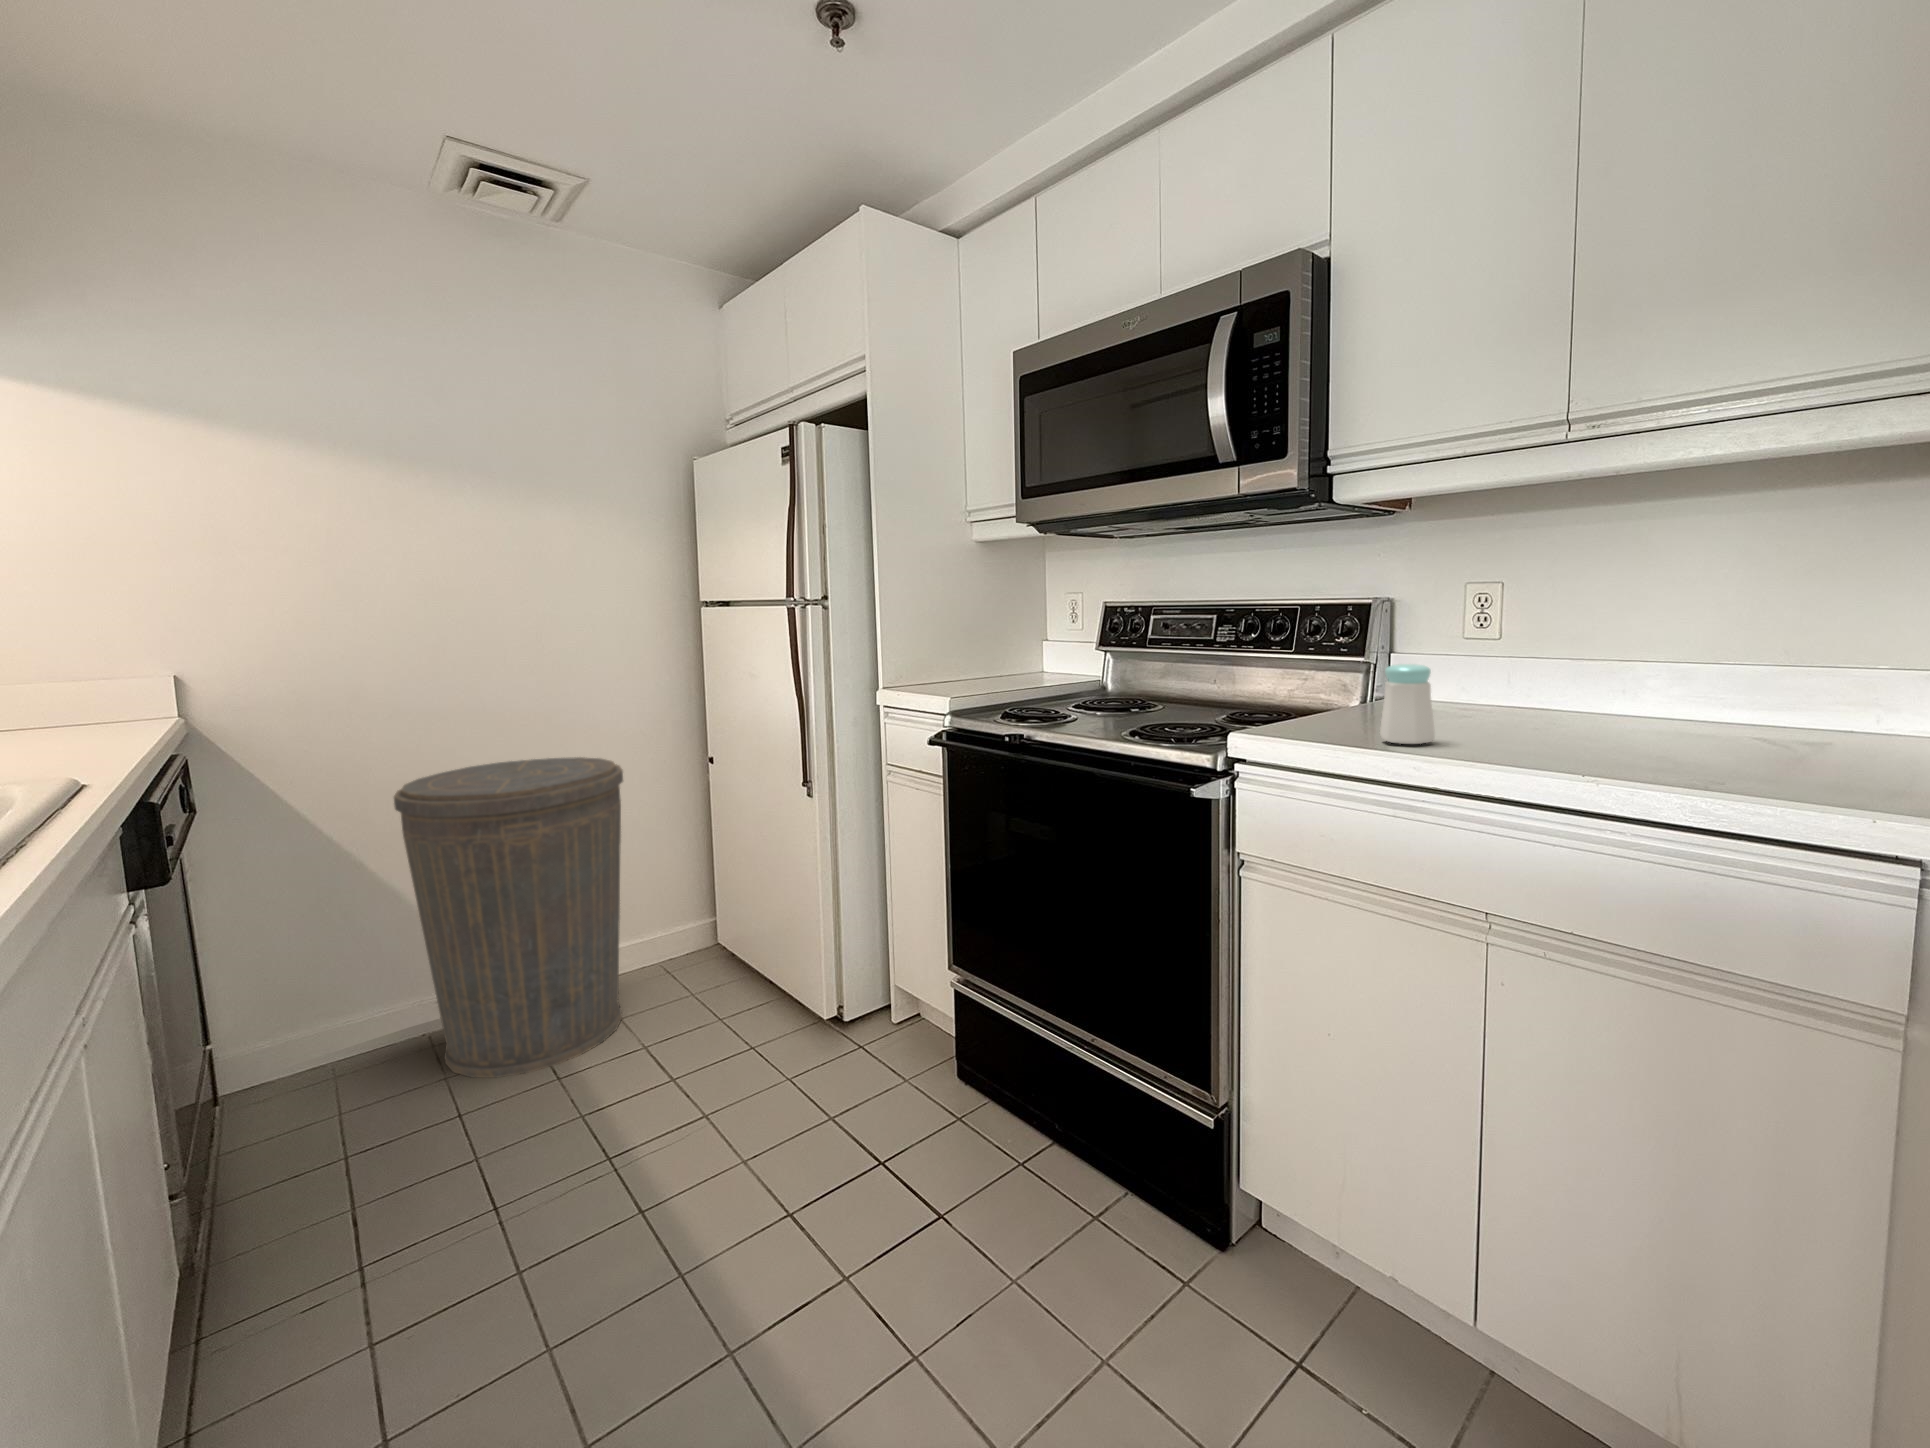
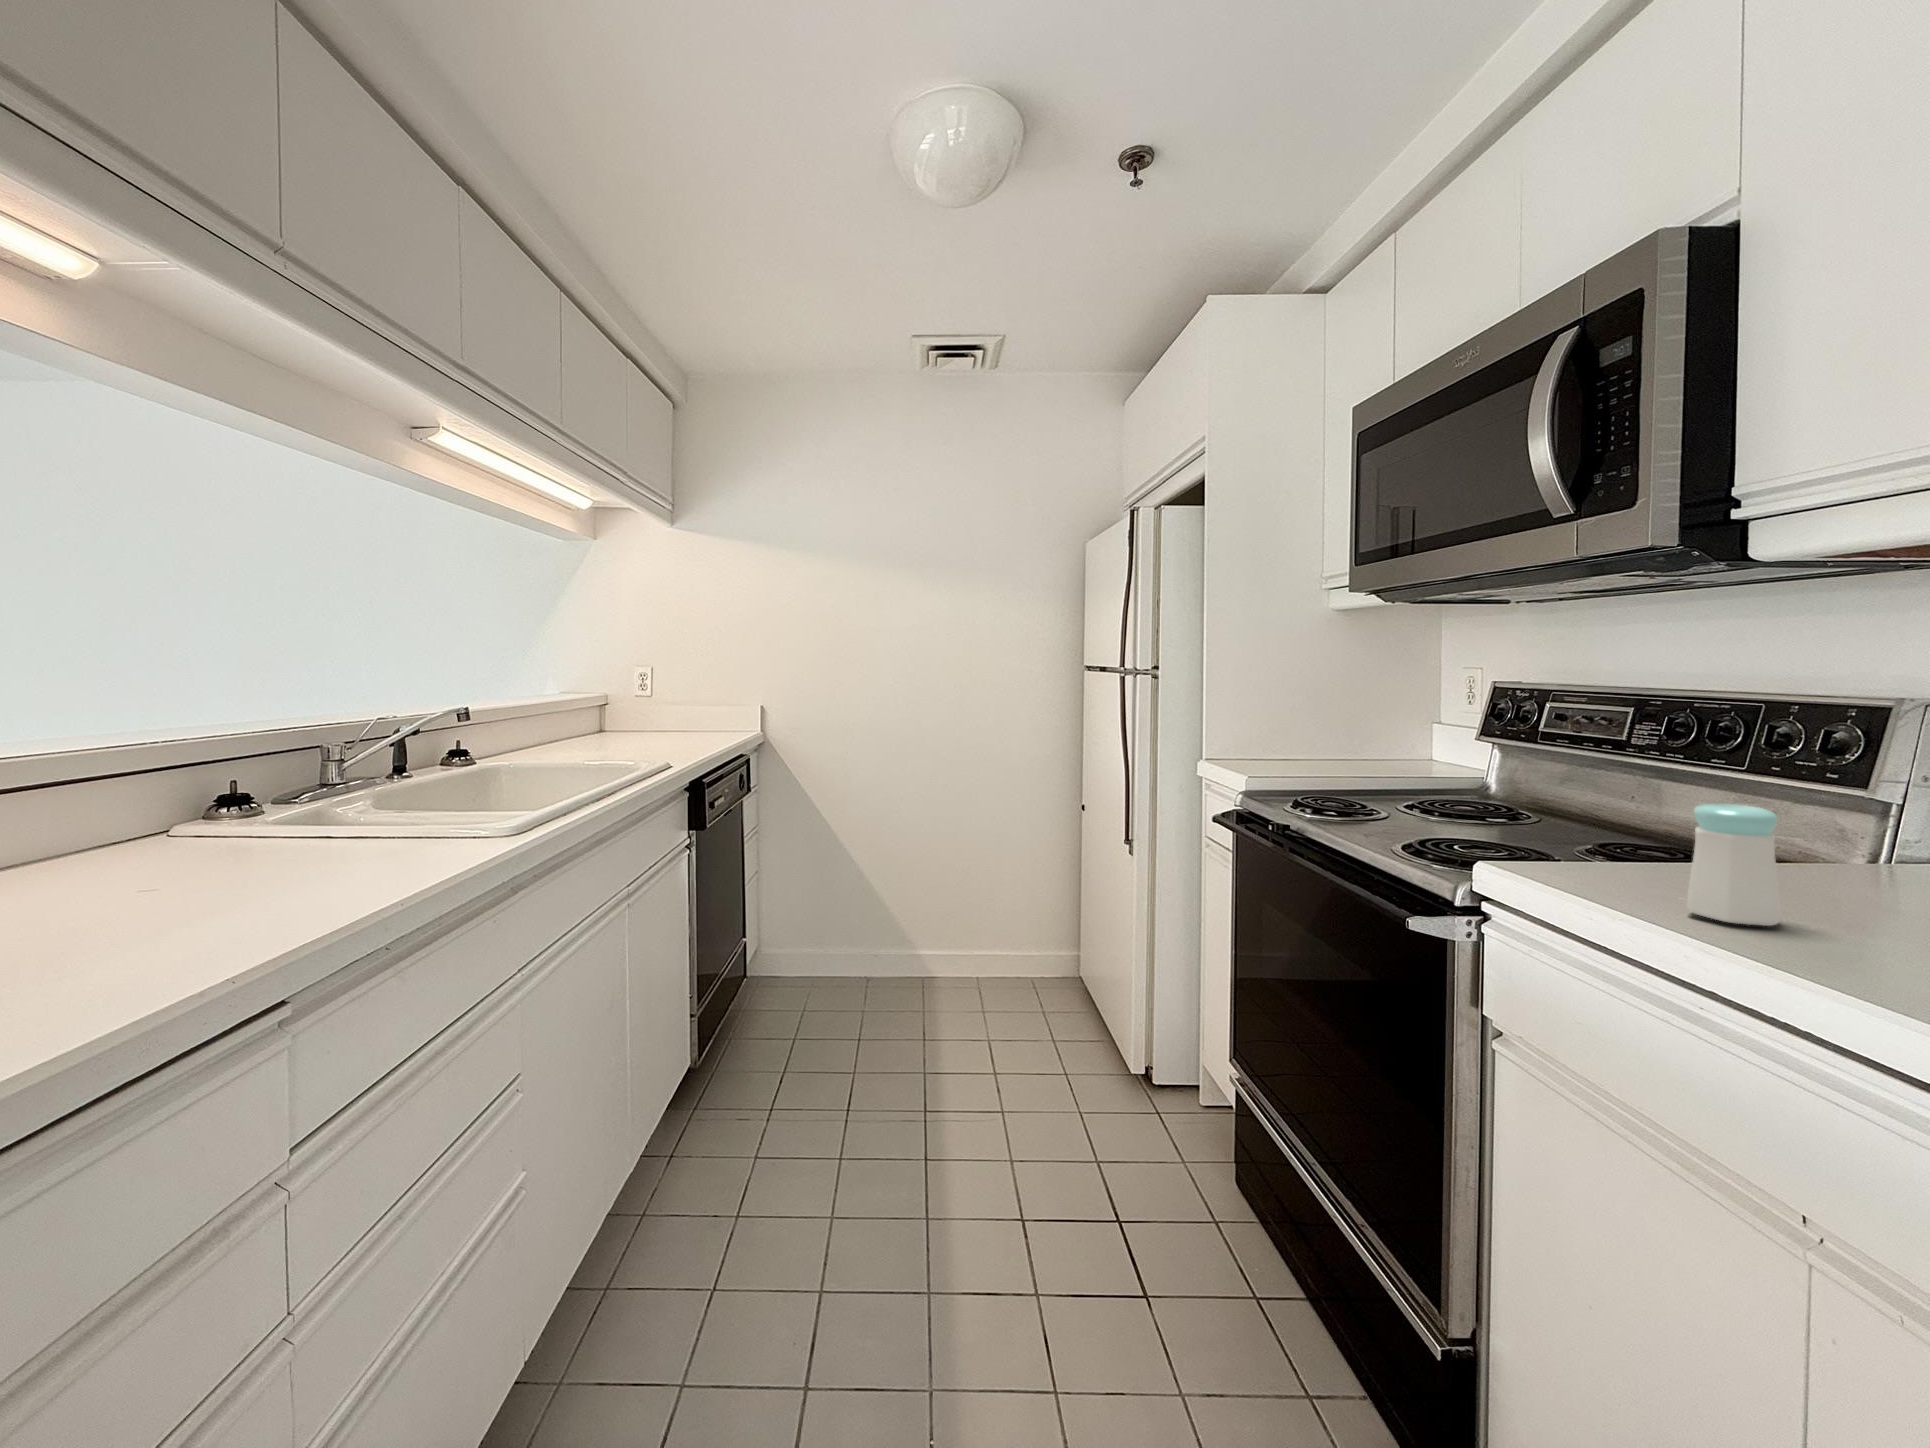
trash can: present [394,757,623,1078] -> none [844,787,999,1039]

